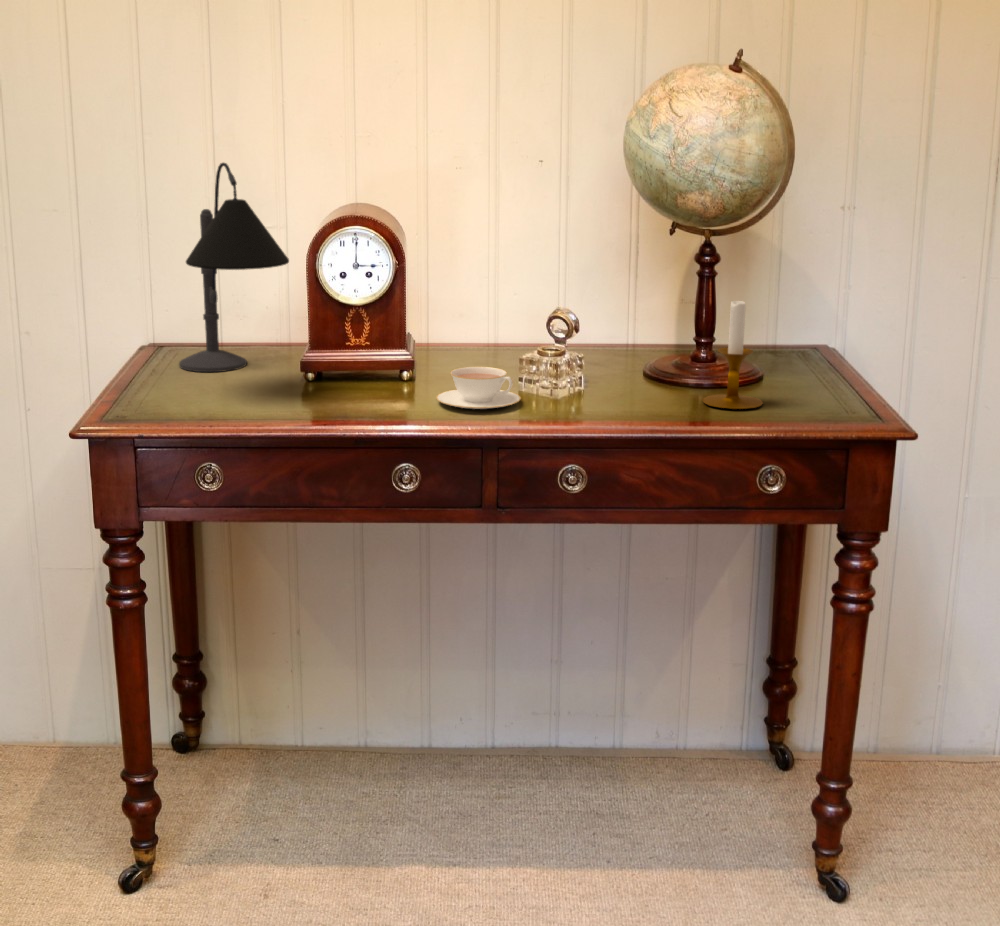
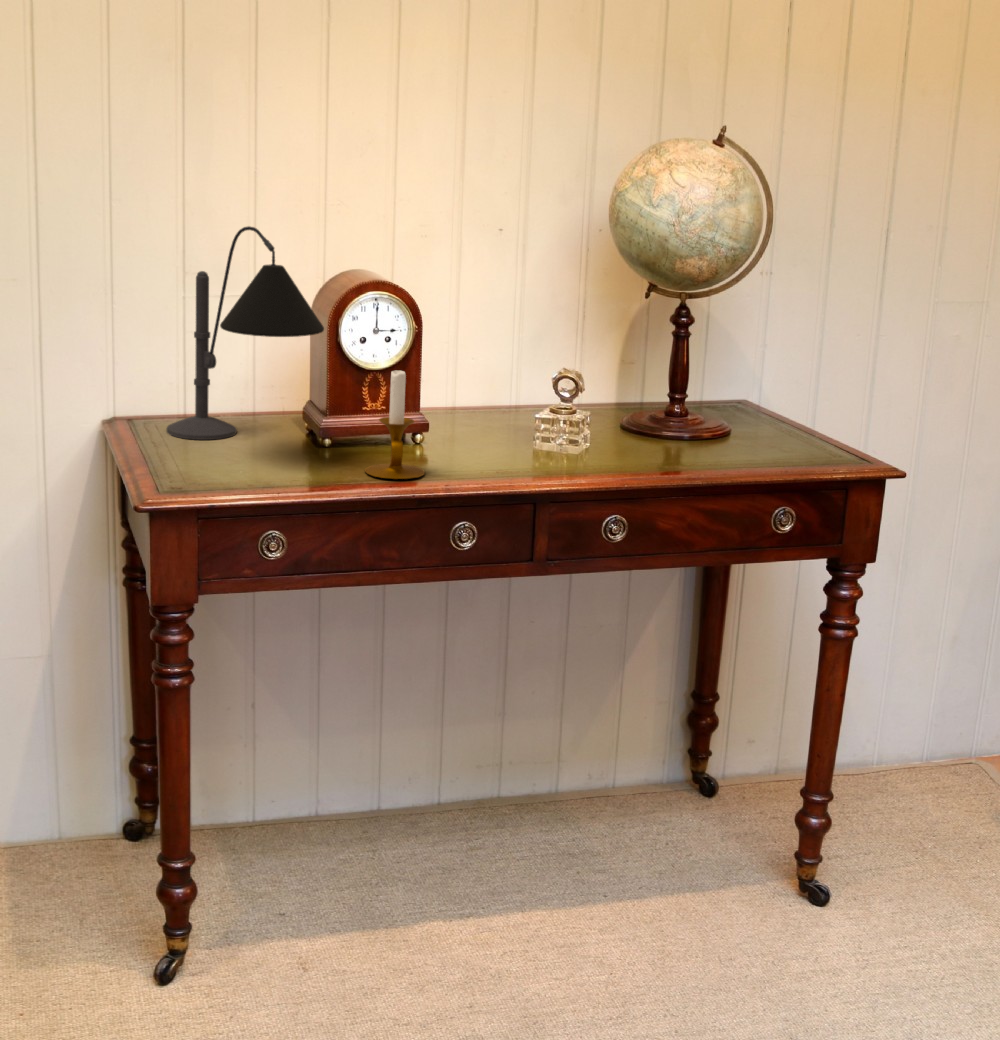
candlestick: present [703,301,763,409] -> present [365,371,425,479]
teacup: present [436,367,521,409] -> none [472,426,553,467]

